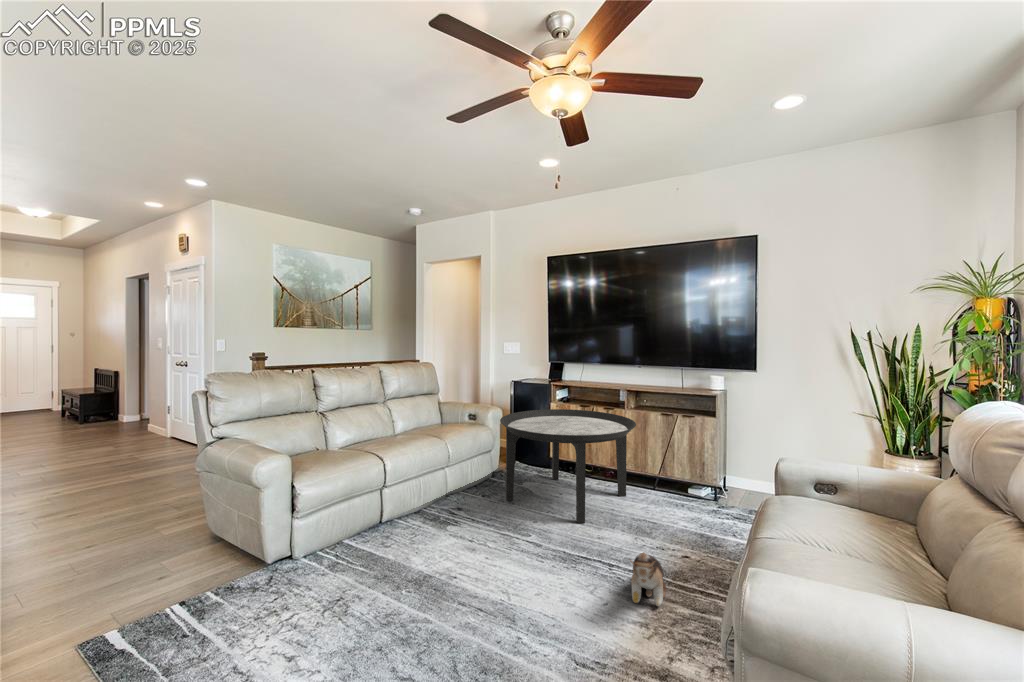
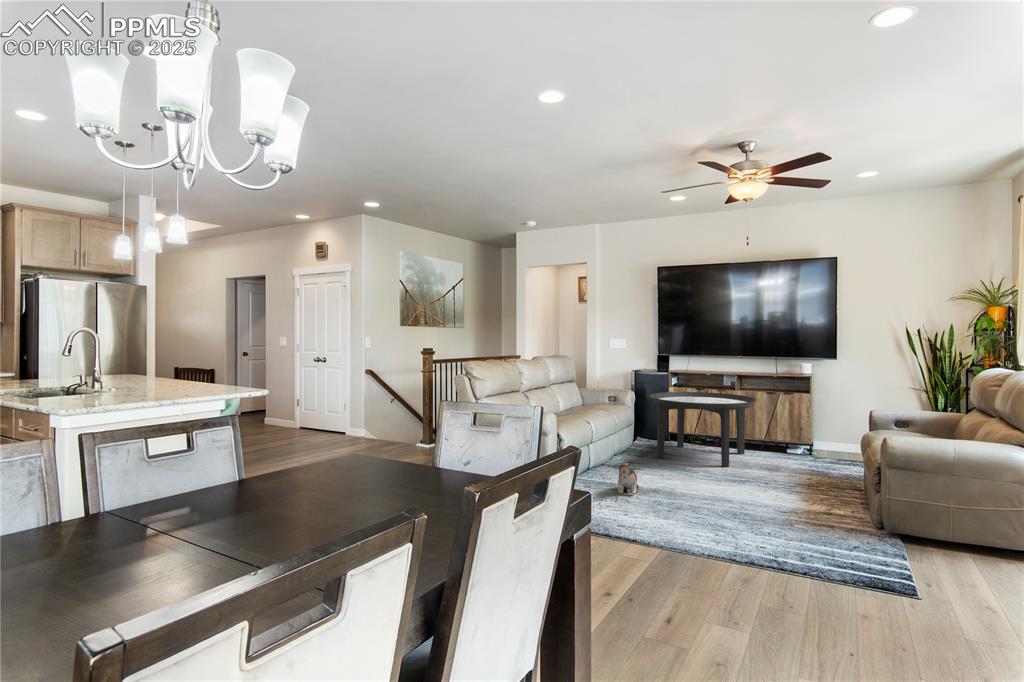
plush toy: present [631,552,667,606] -> present [617,463,639,494]

